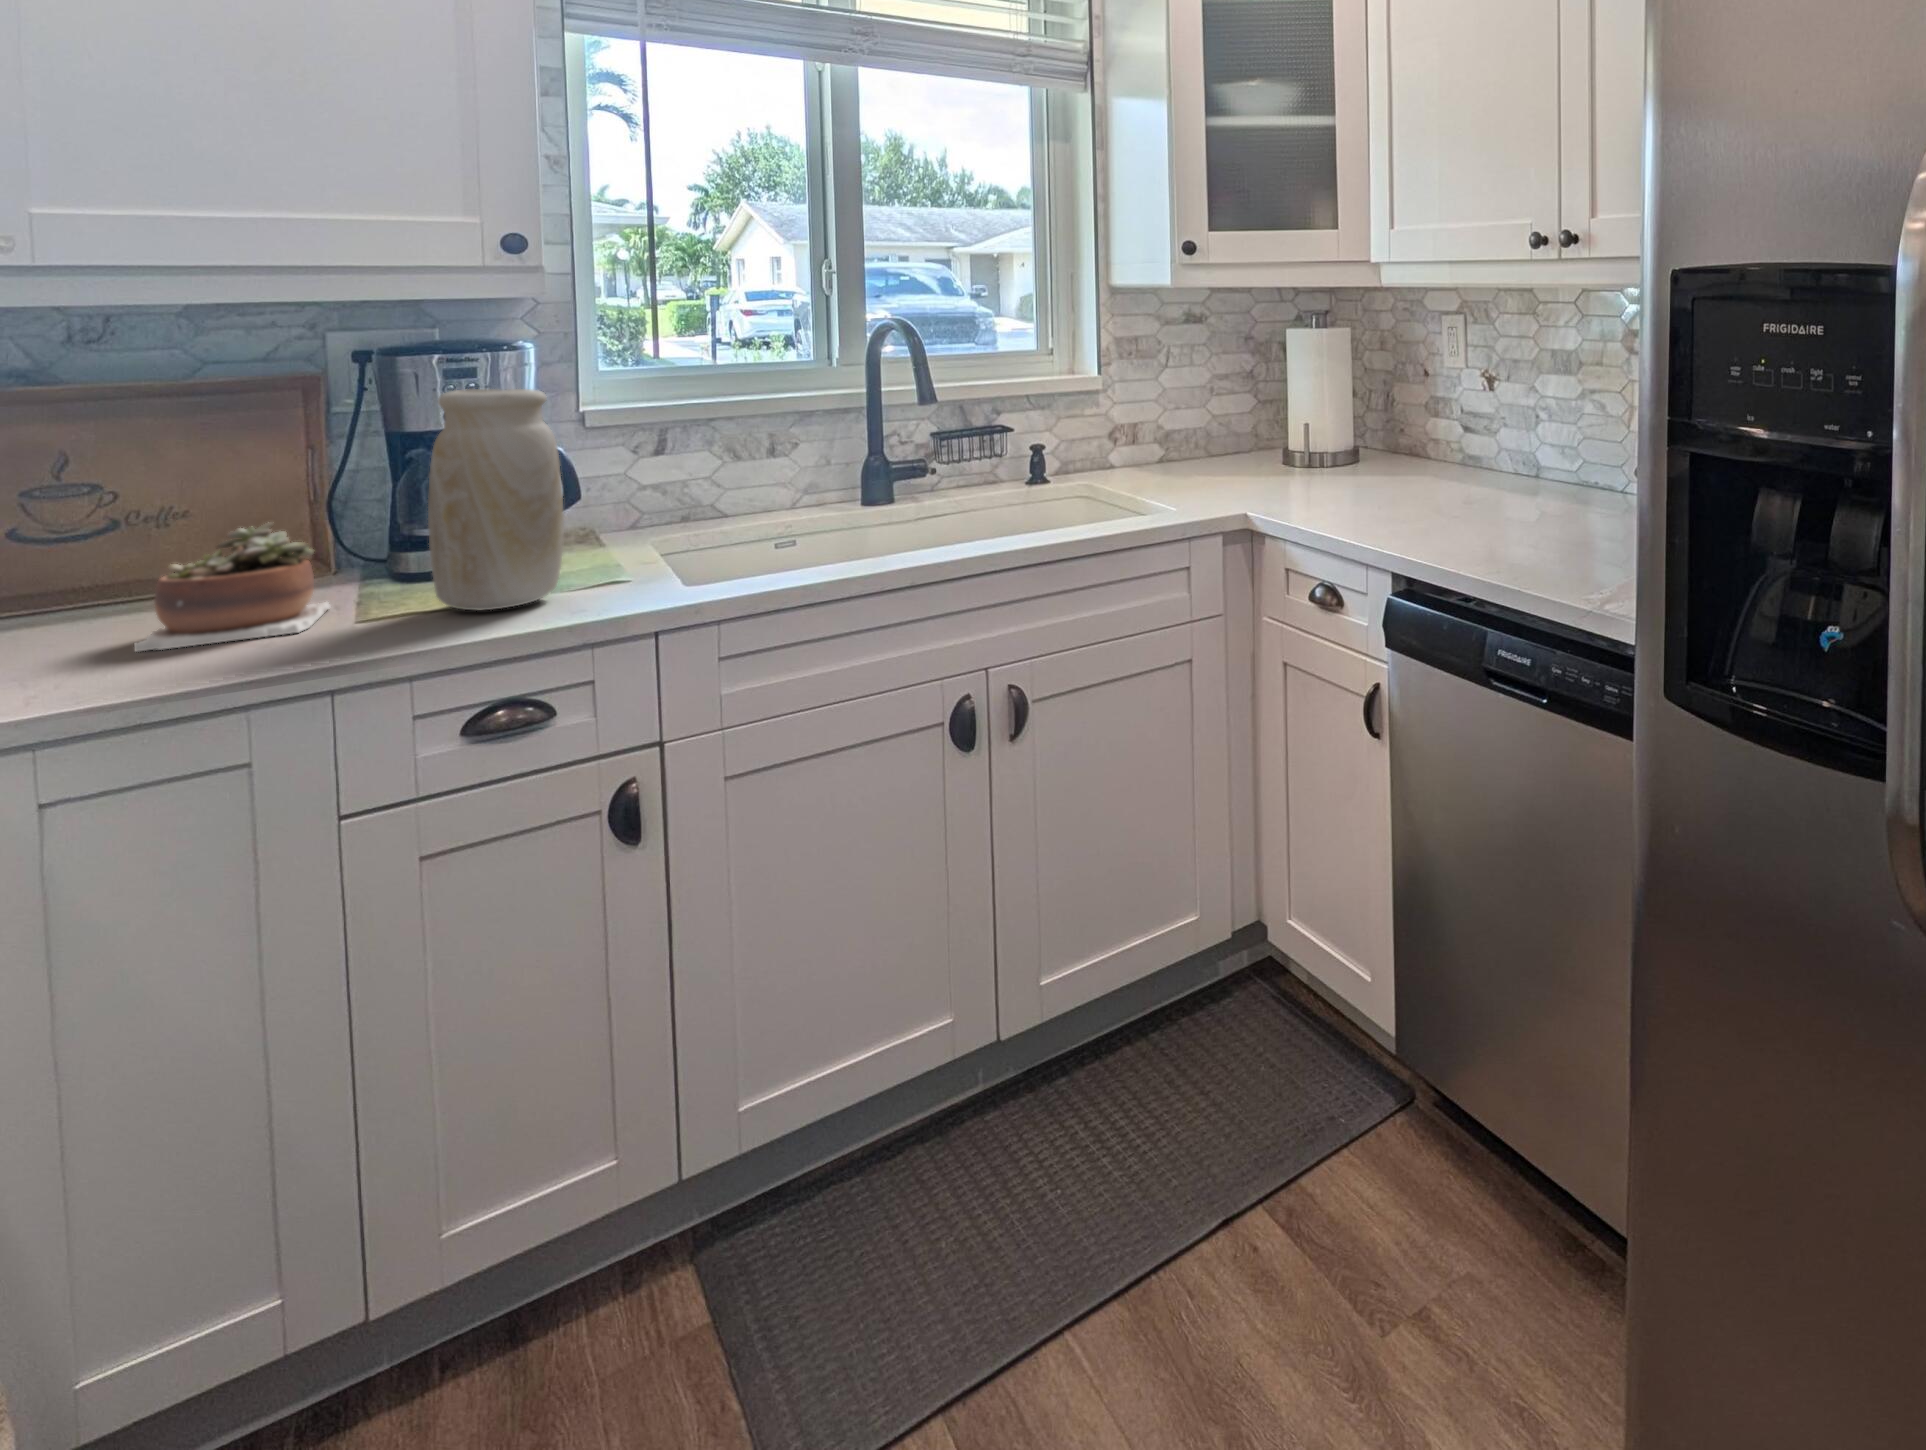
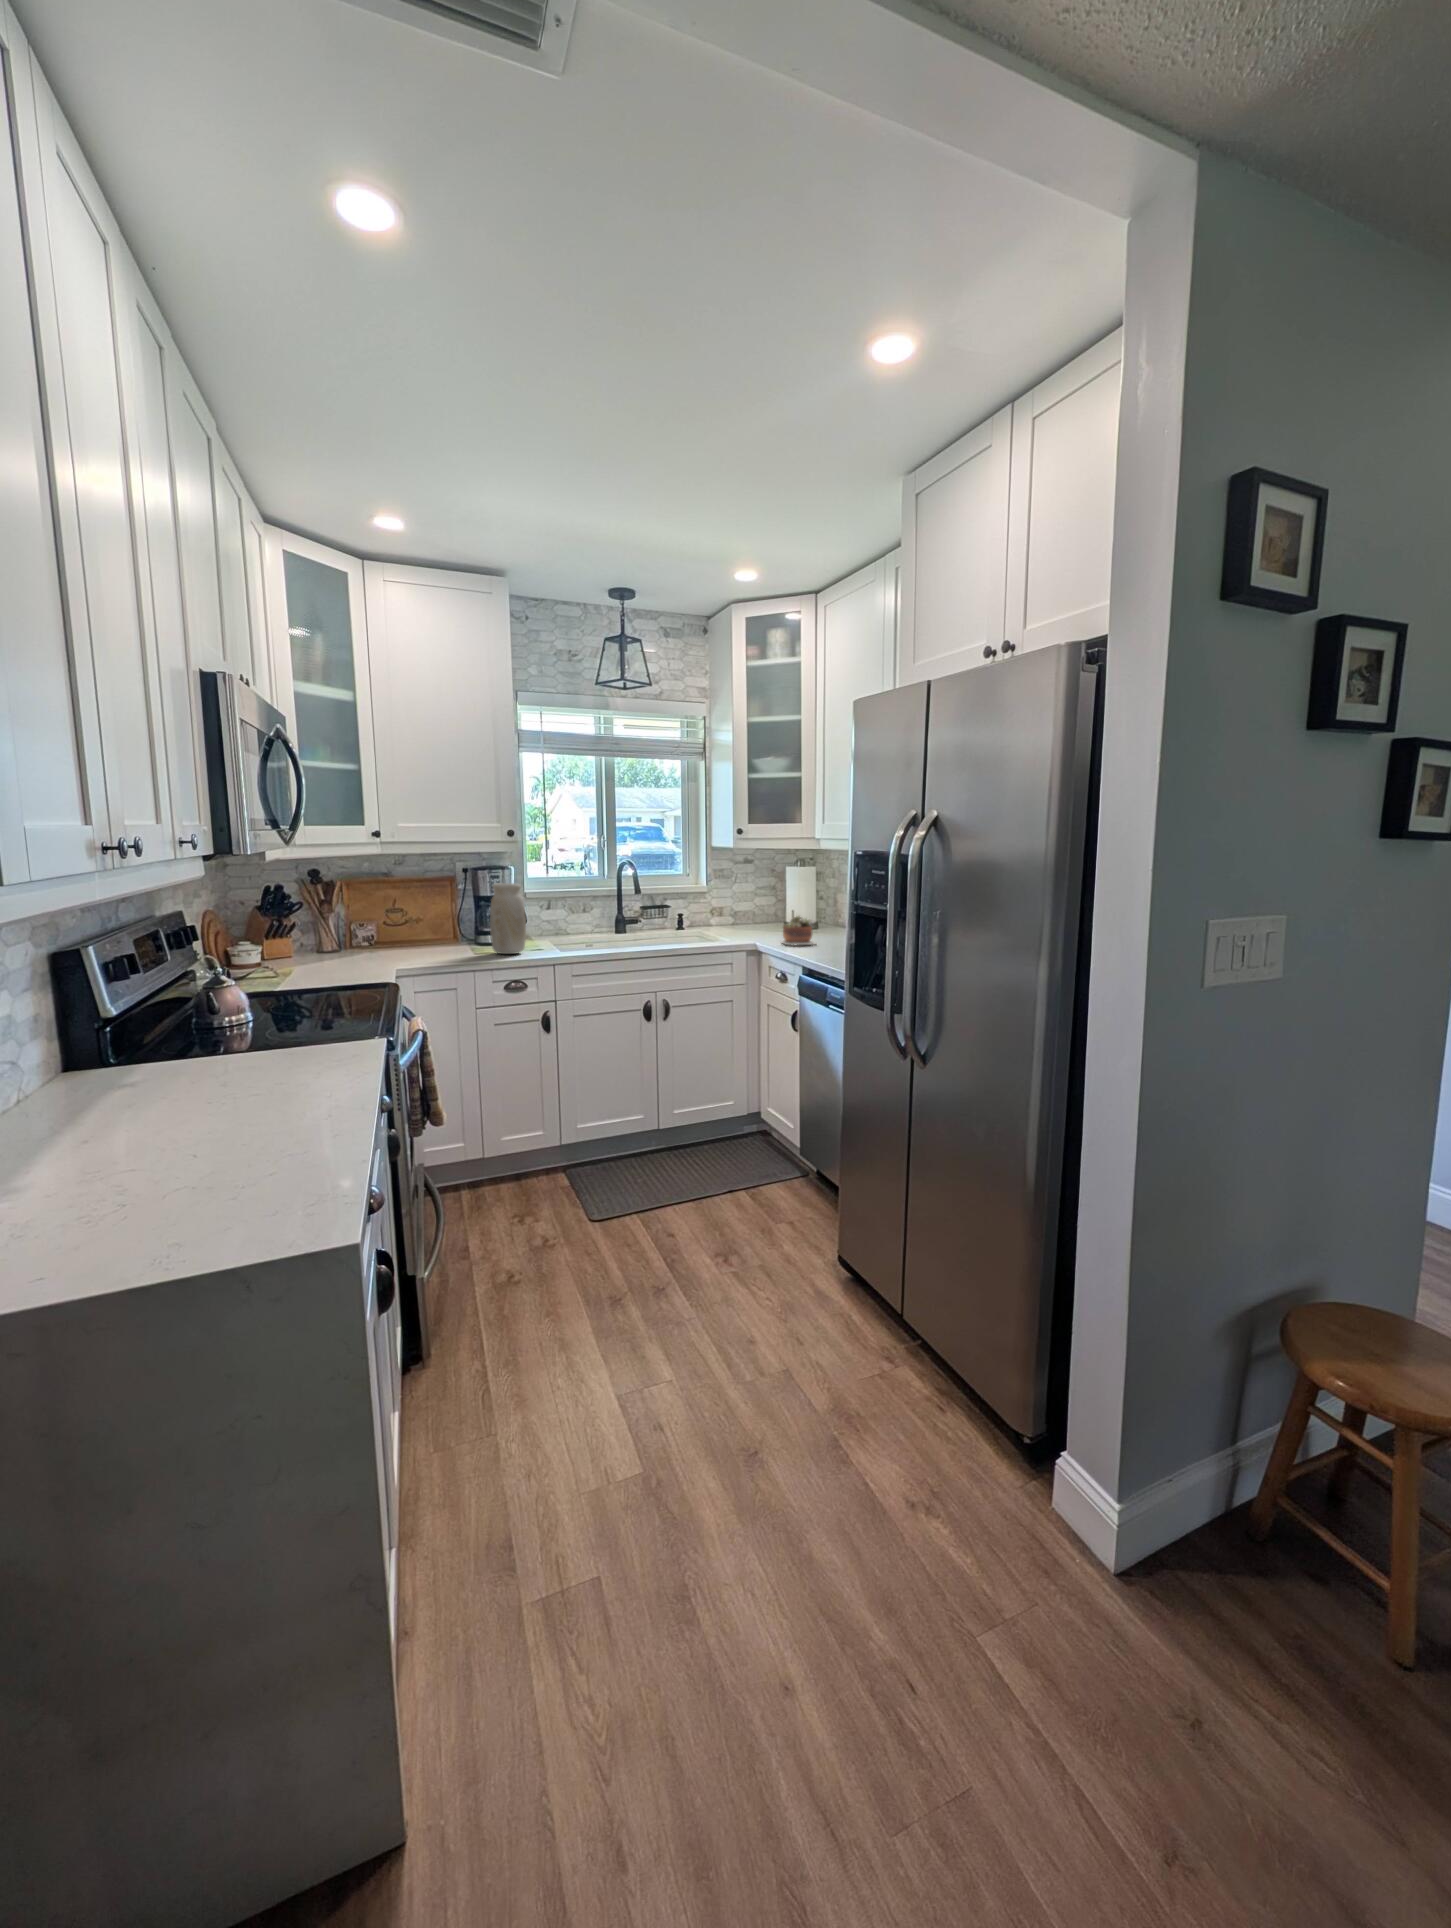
succulent plant: present [134,522,330,652] -> present [782,916,816,945]

